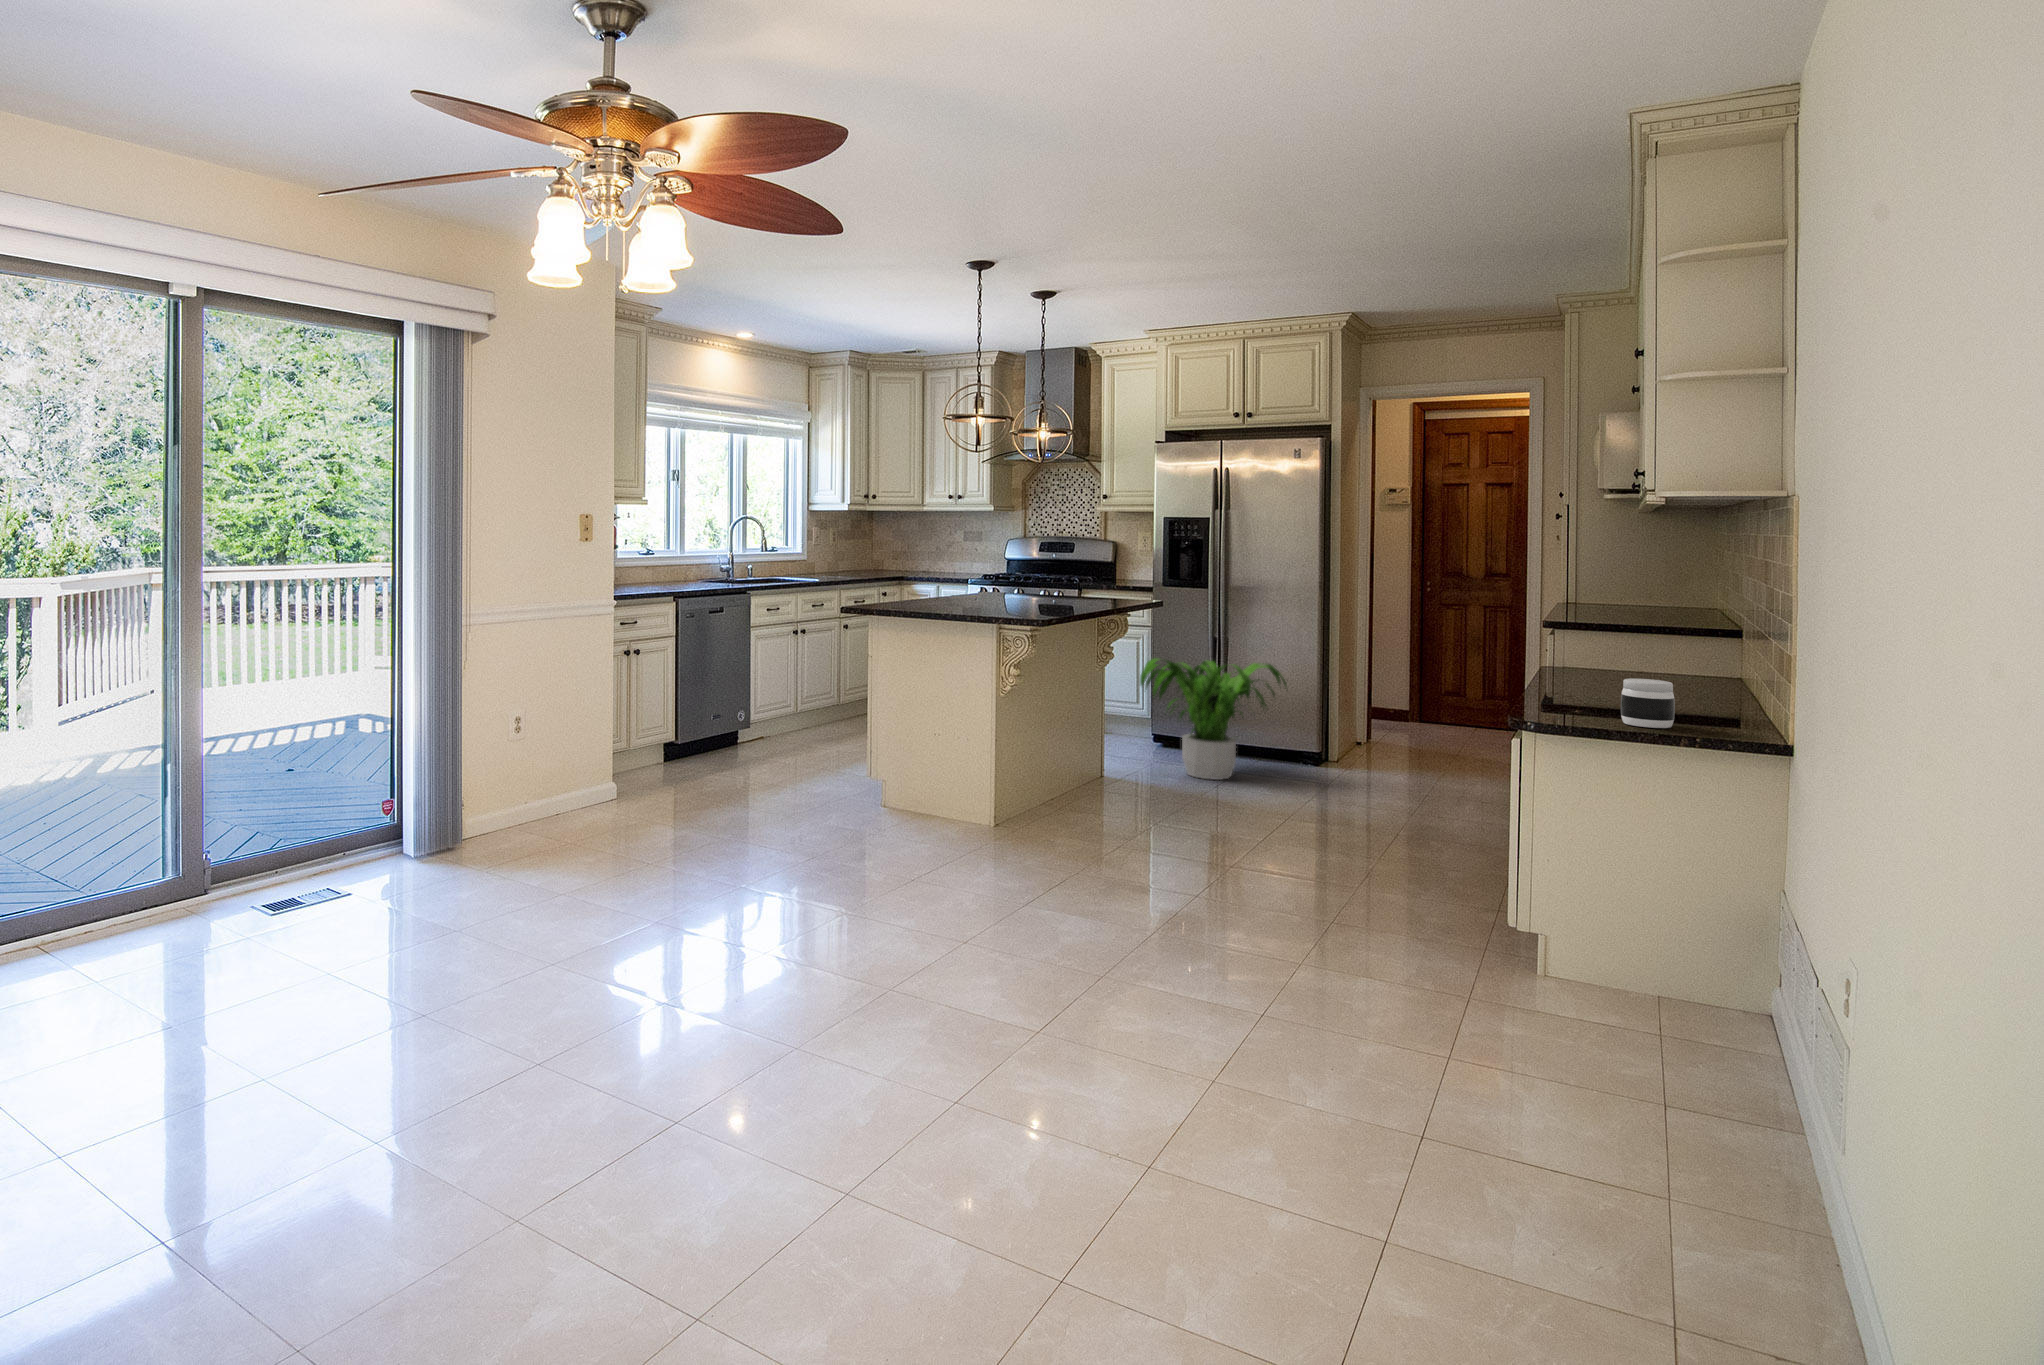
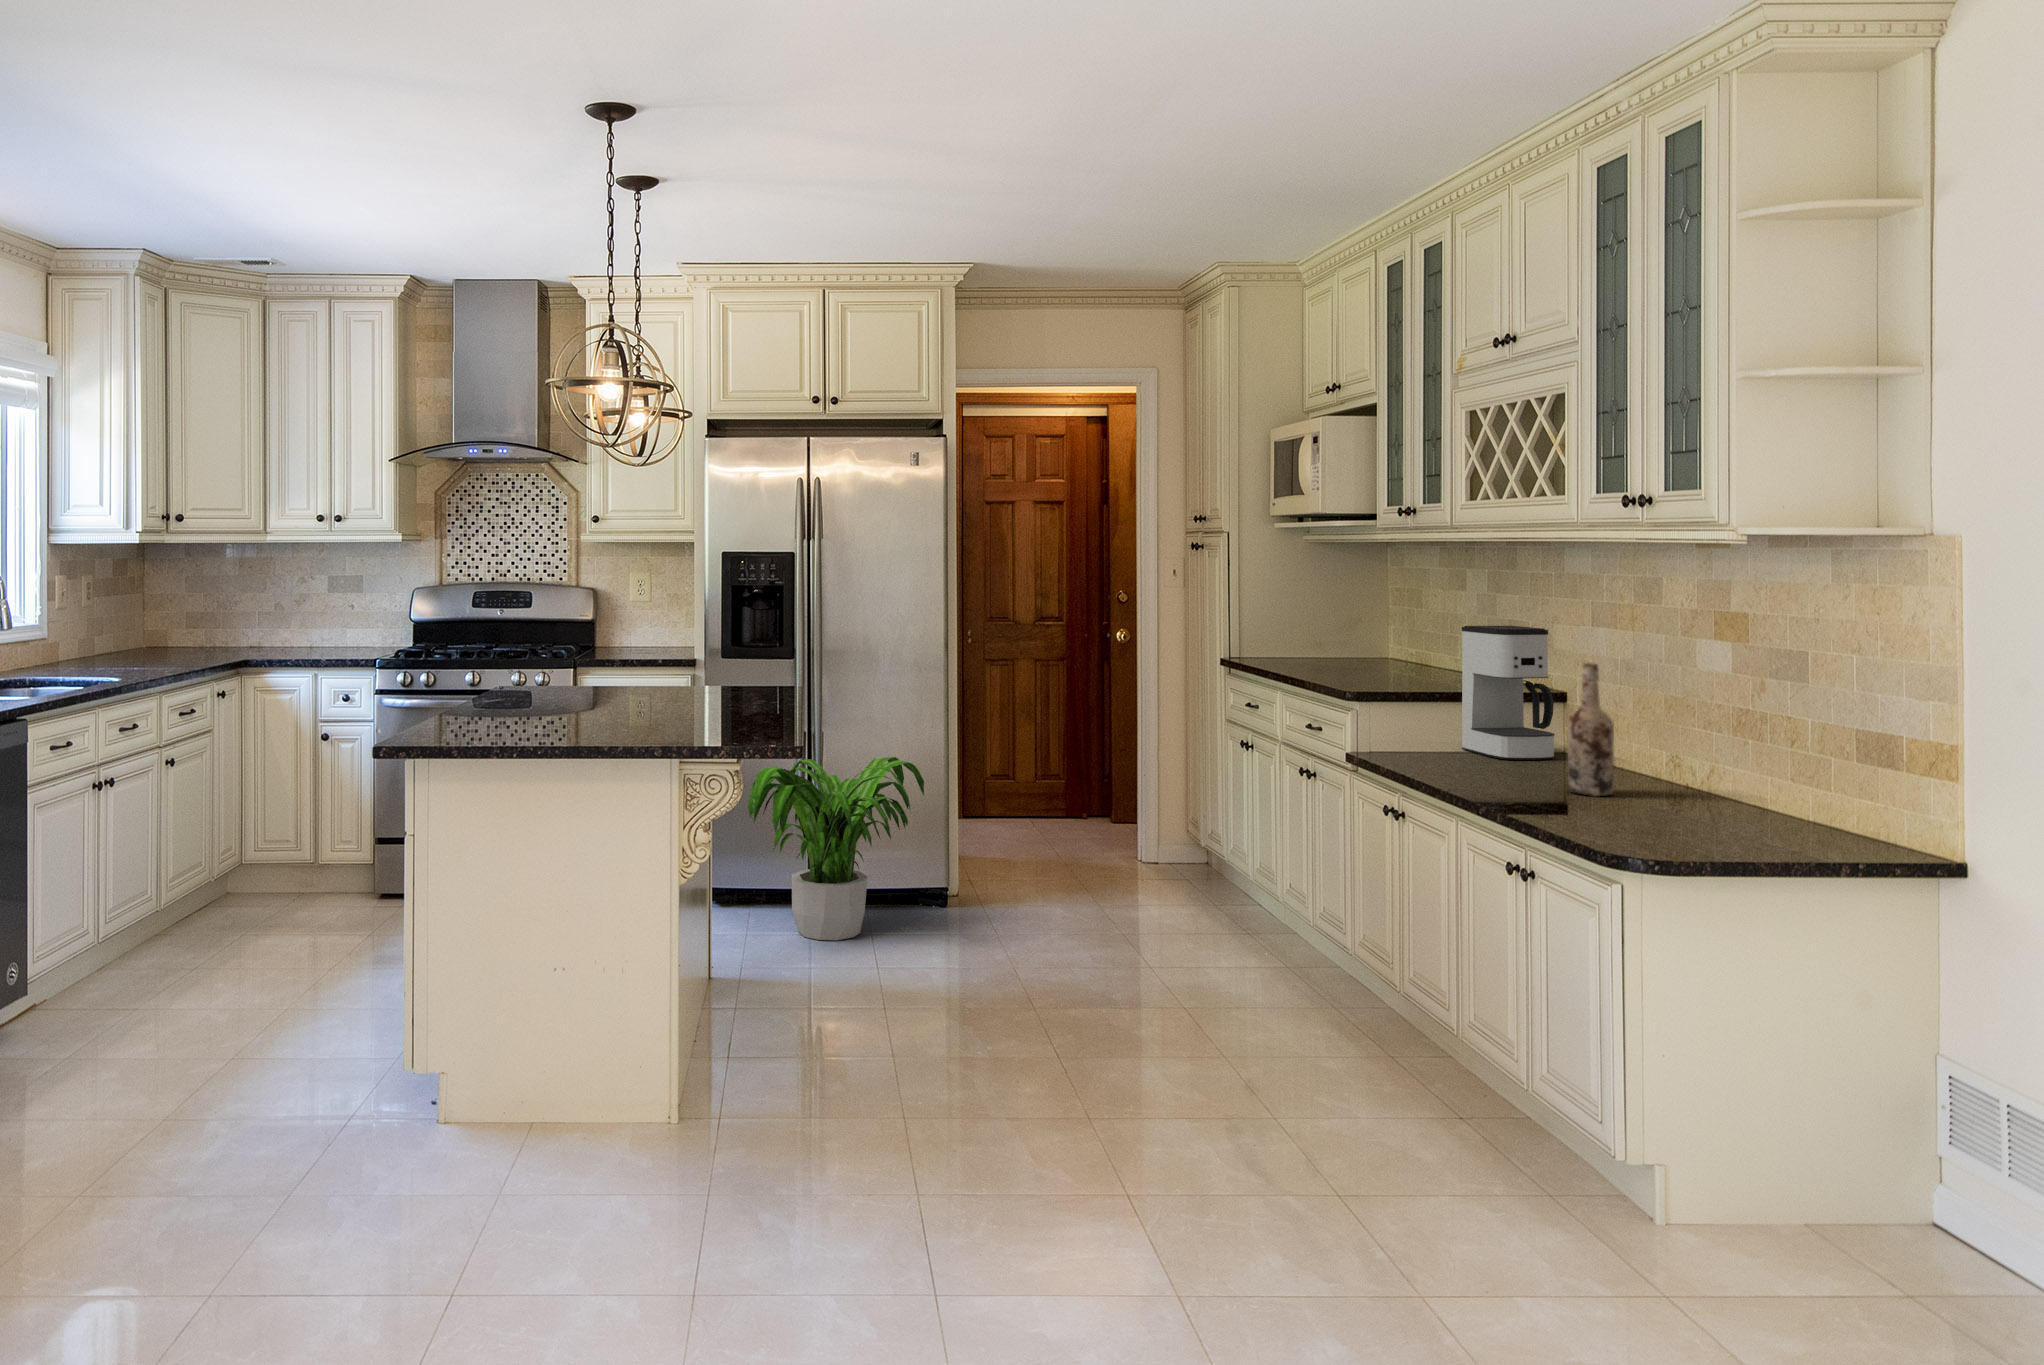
coffee maker: none [1623,580,1697,687] -> present [1462,626,1555,760]
wine bottle: none [1582,602,1619,700] -> present [1567,663,1614,796]
jar: present [1621,678,1675,728] -> none [1774,774,1848,844]

